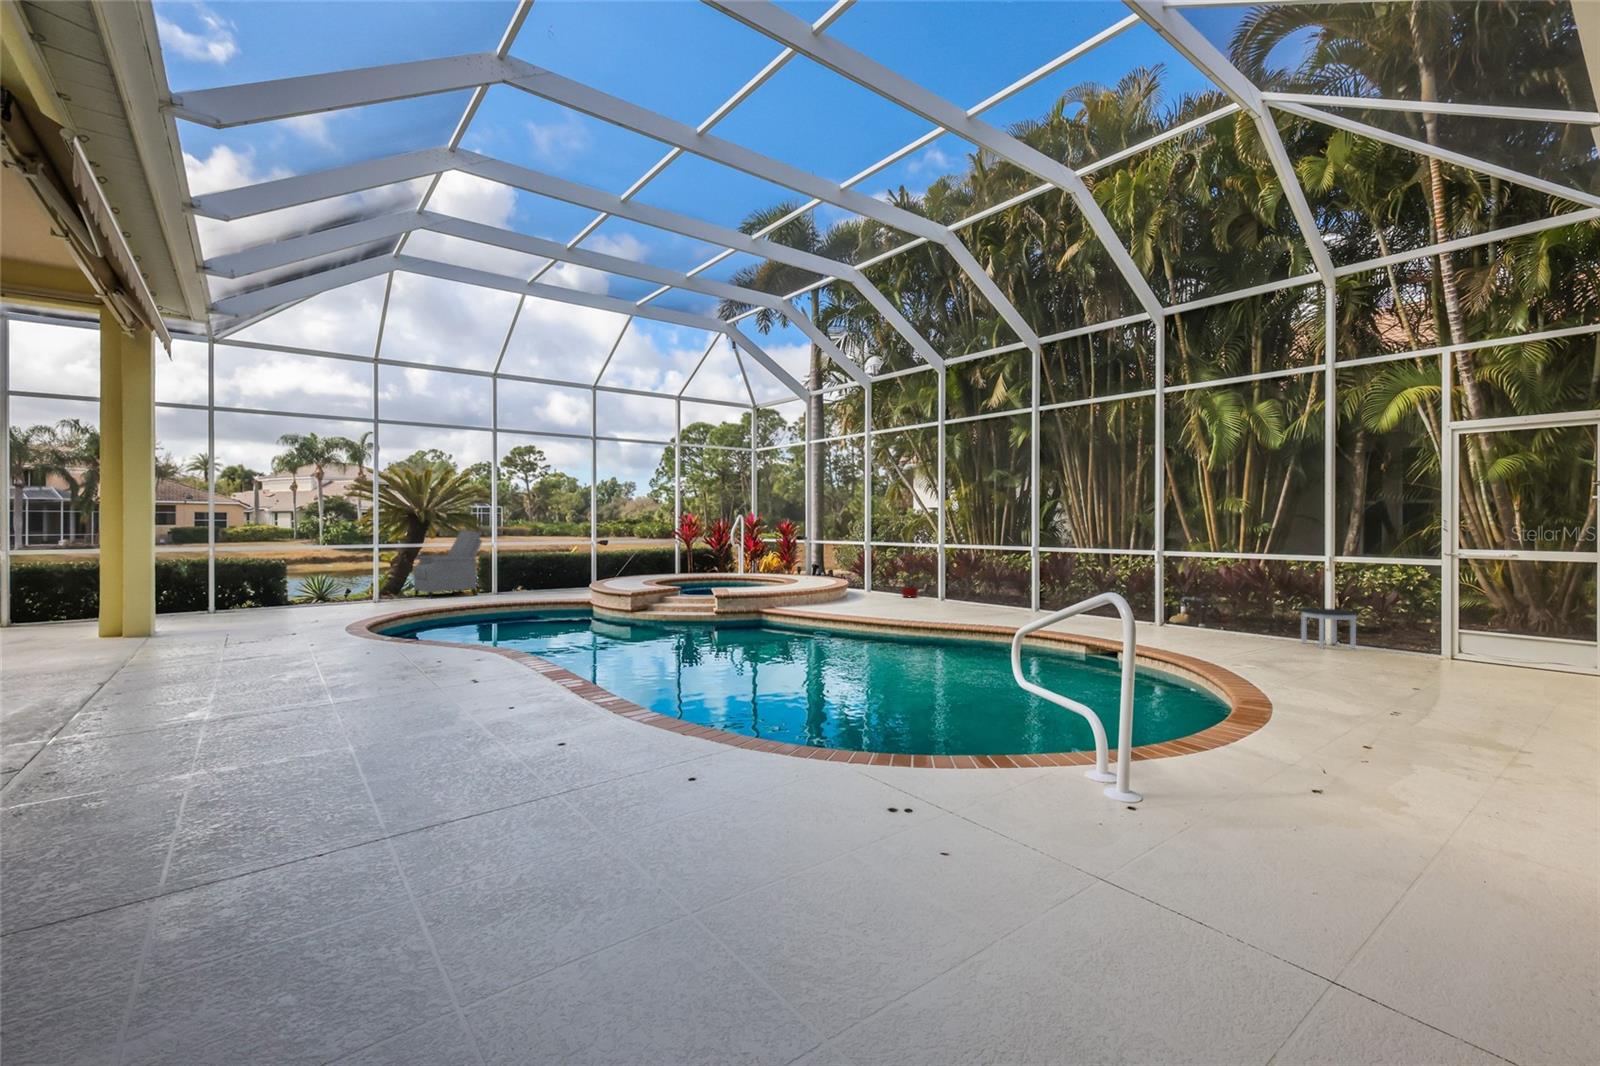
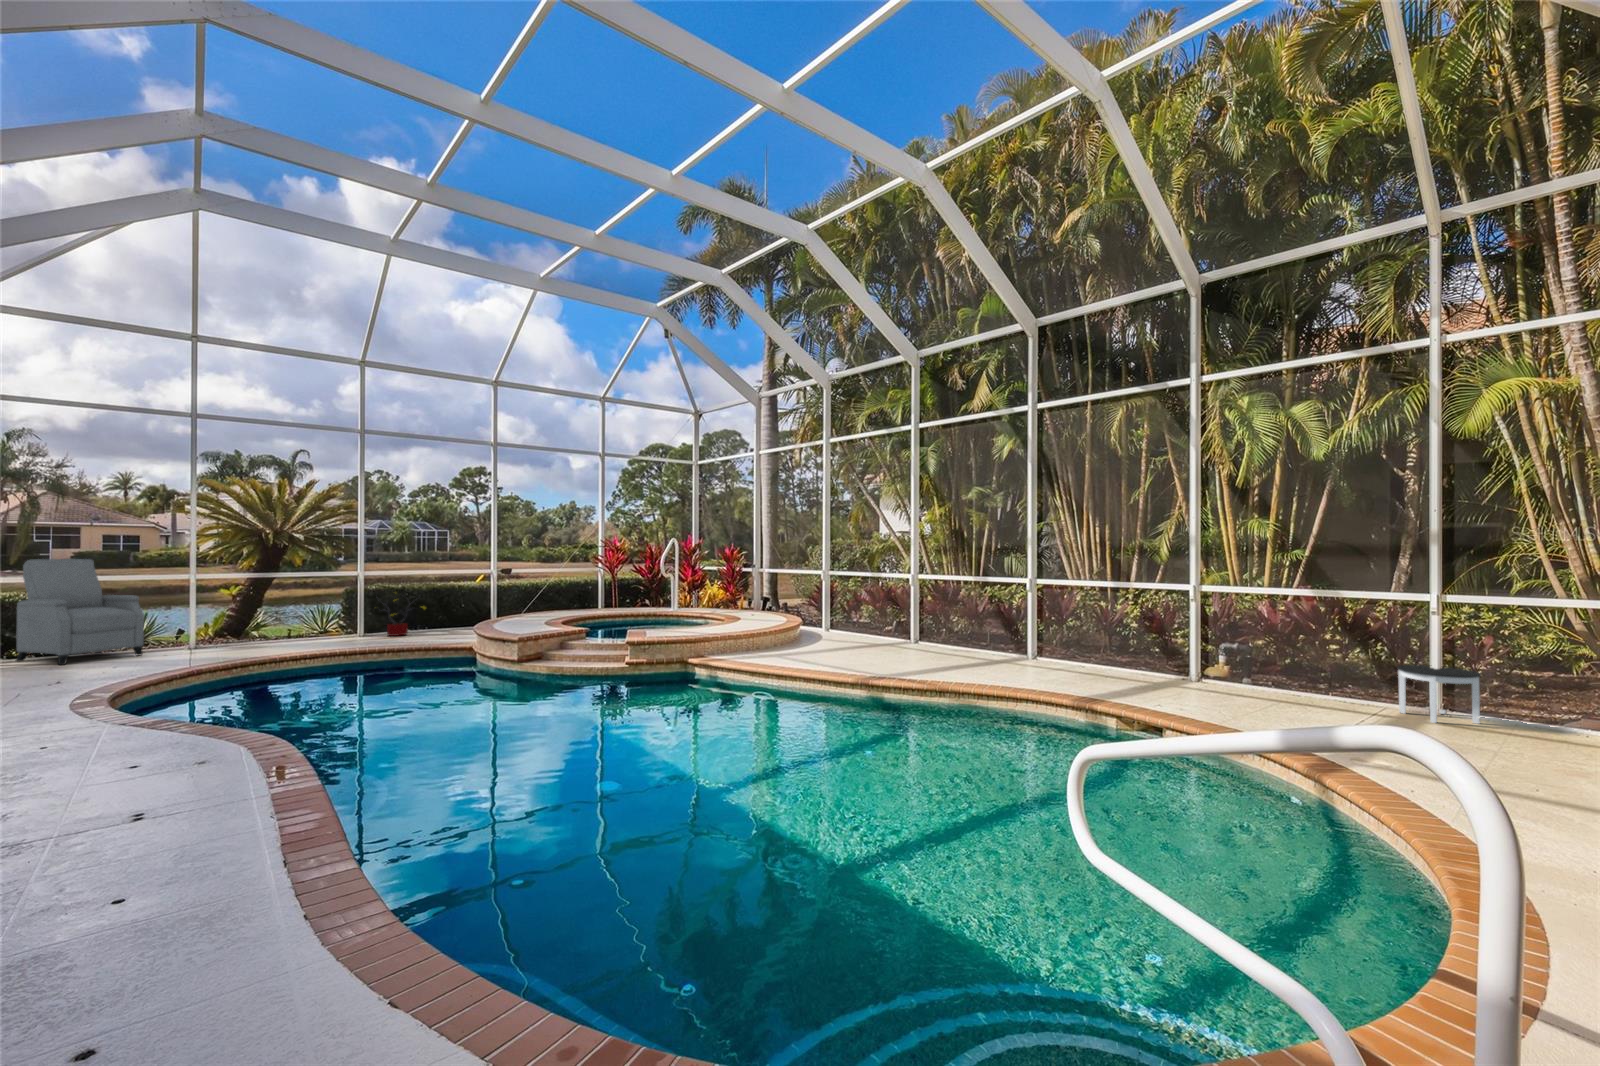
chair: present [413,531,482,599] -> present [15,559,144,665]
decorative plant: present [902,565,918,597] -> present [385,602,426,636]

